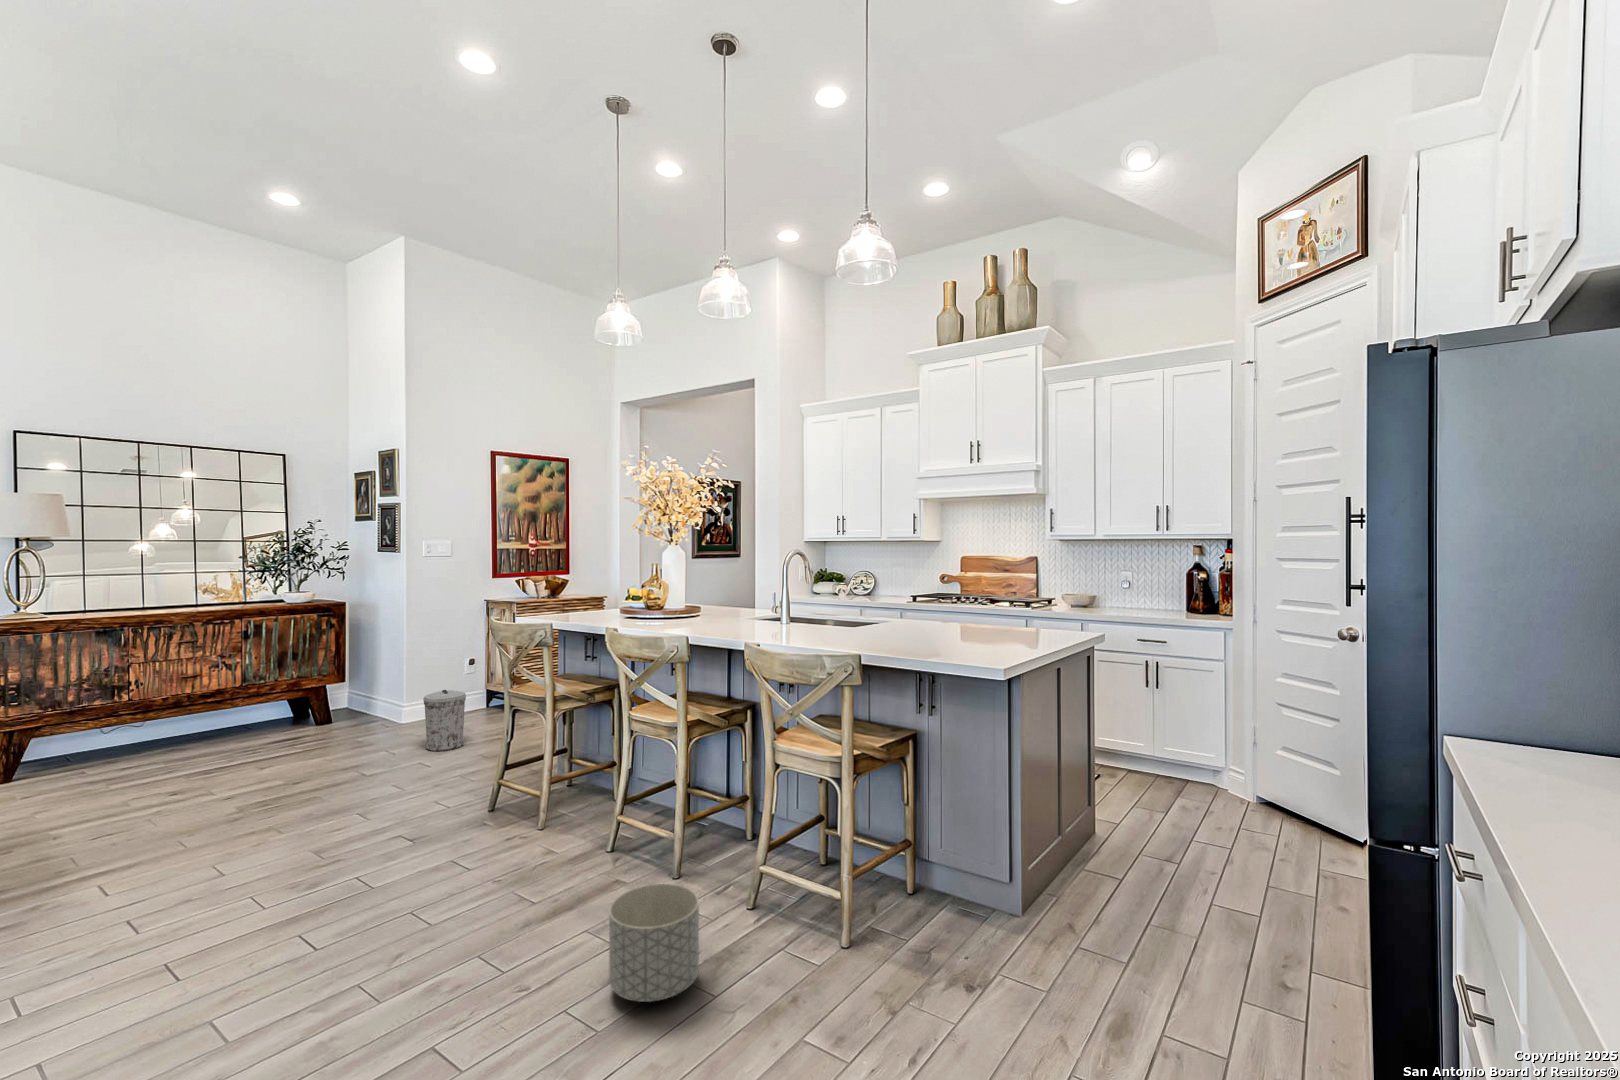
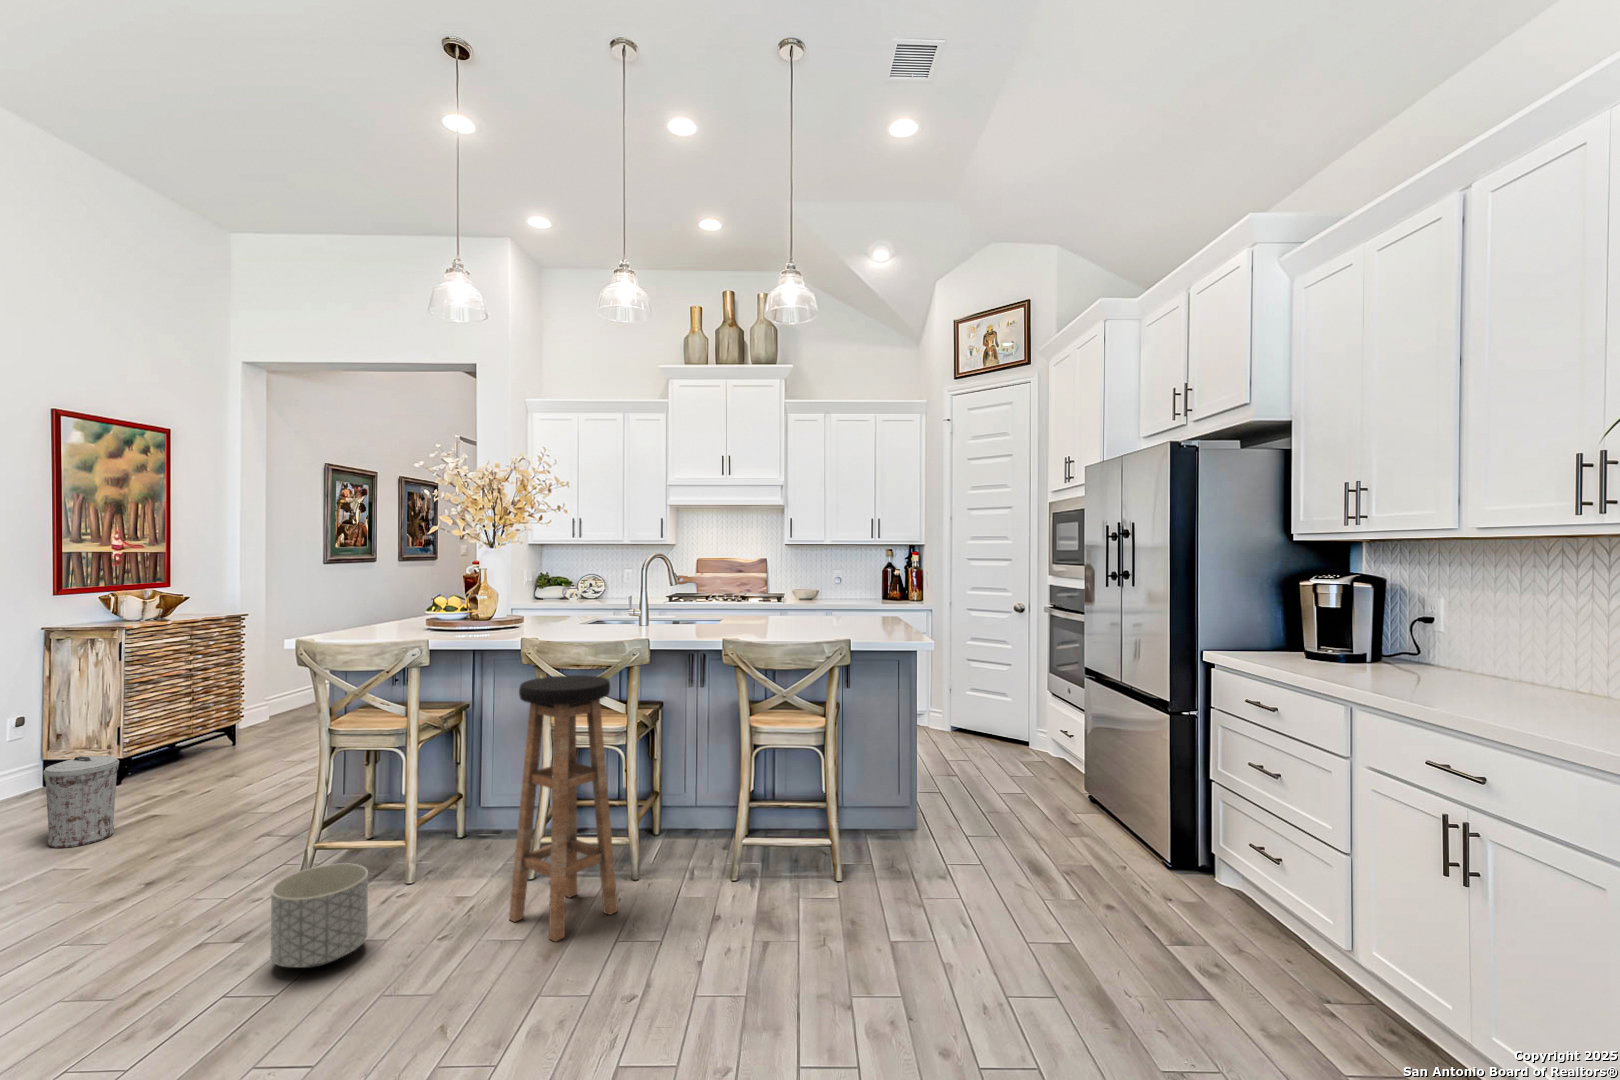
bar stool: none [509,671,599,930] -> present [509,675,618,941]
planter: present [609,883,699,1002] -> present [271,863,368,968]

